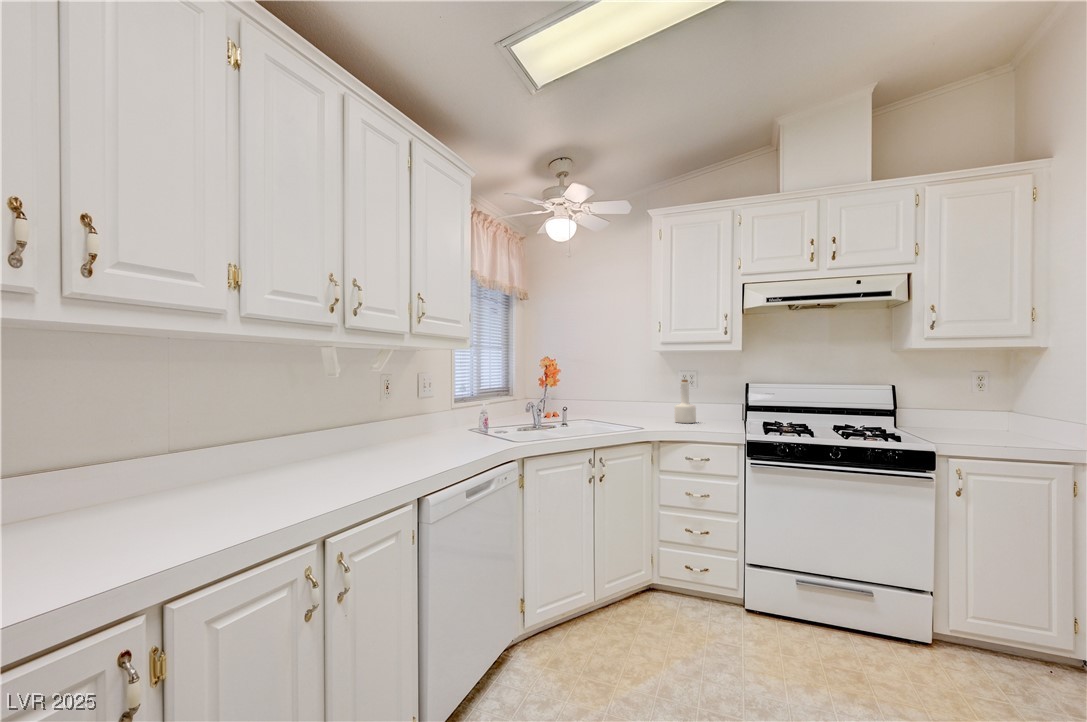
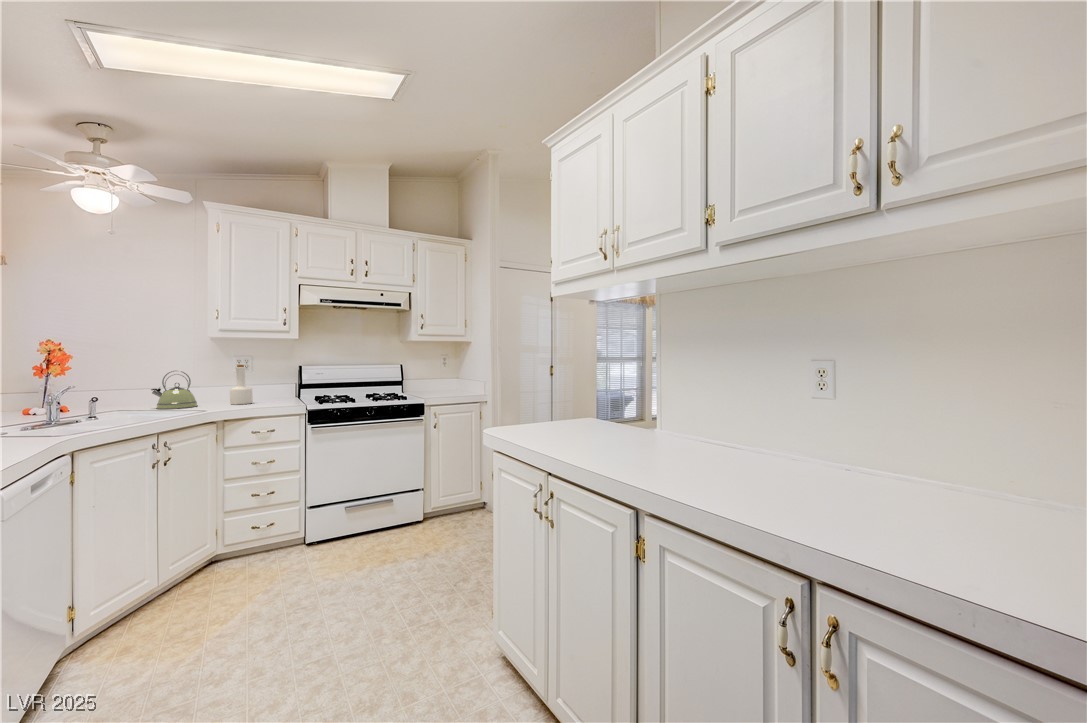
kettle: none [612,384,647,422] -> present [151,370,198,409]

